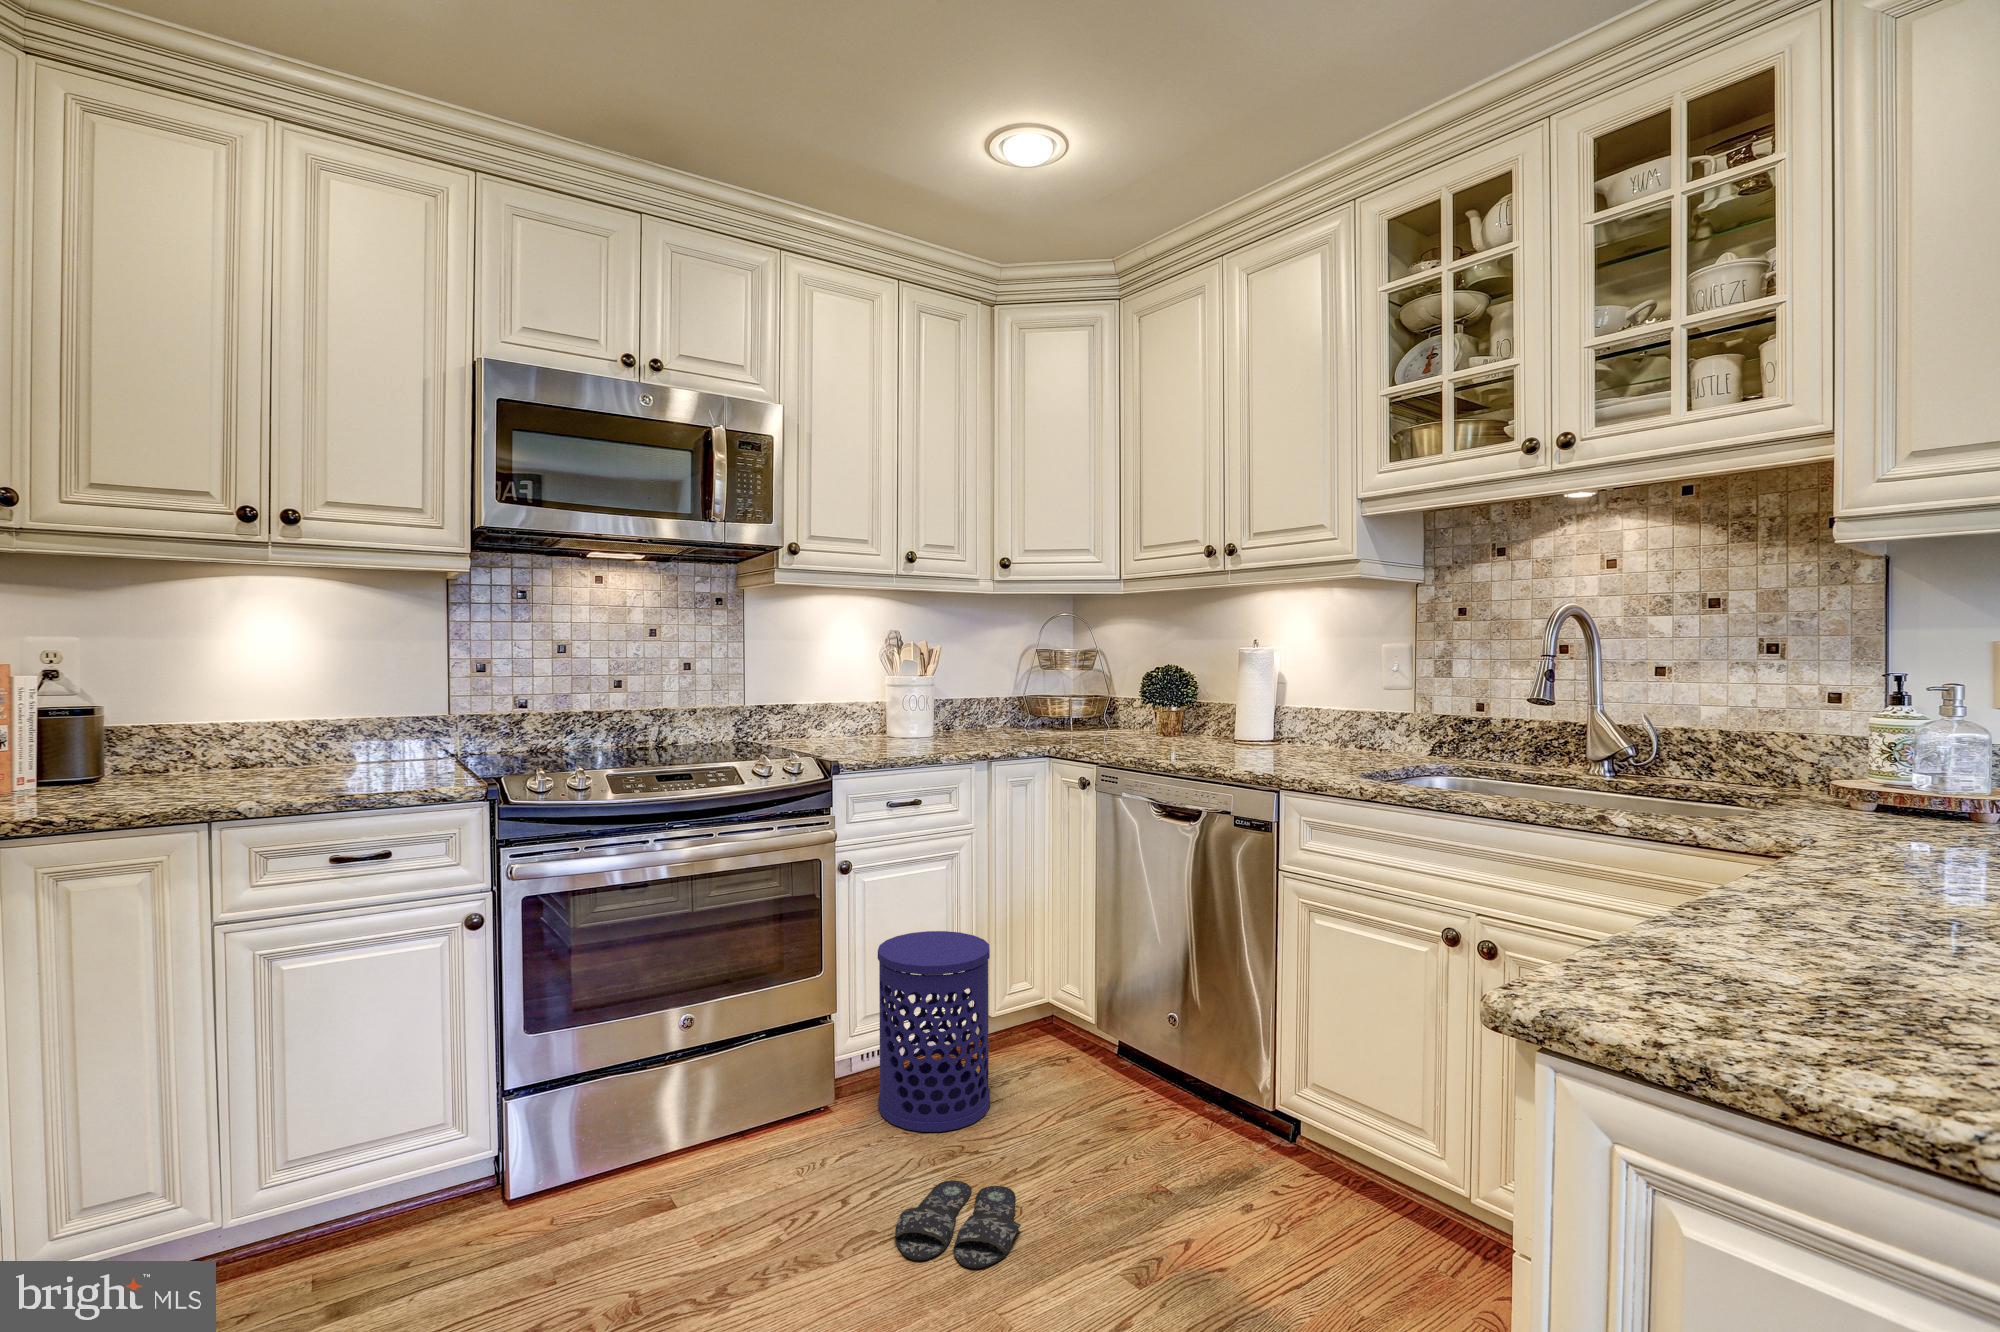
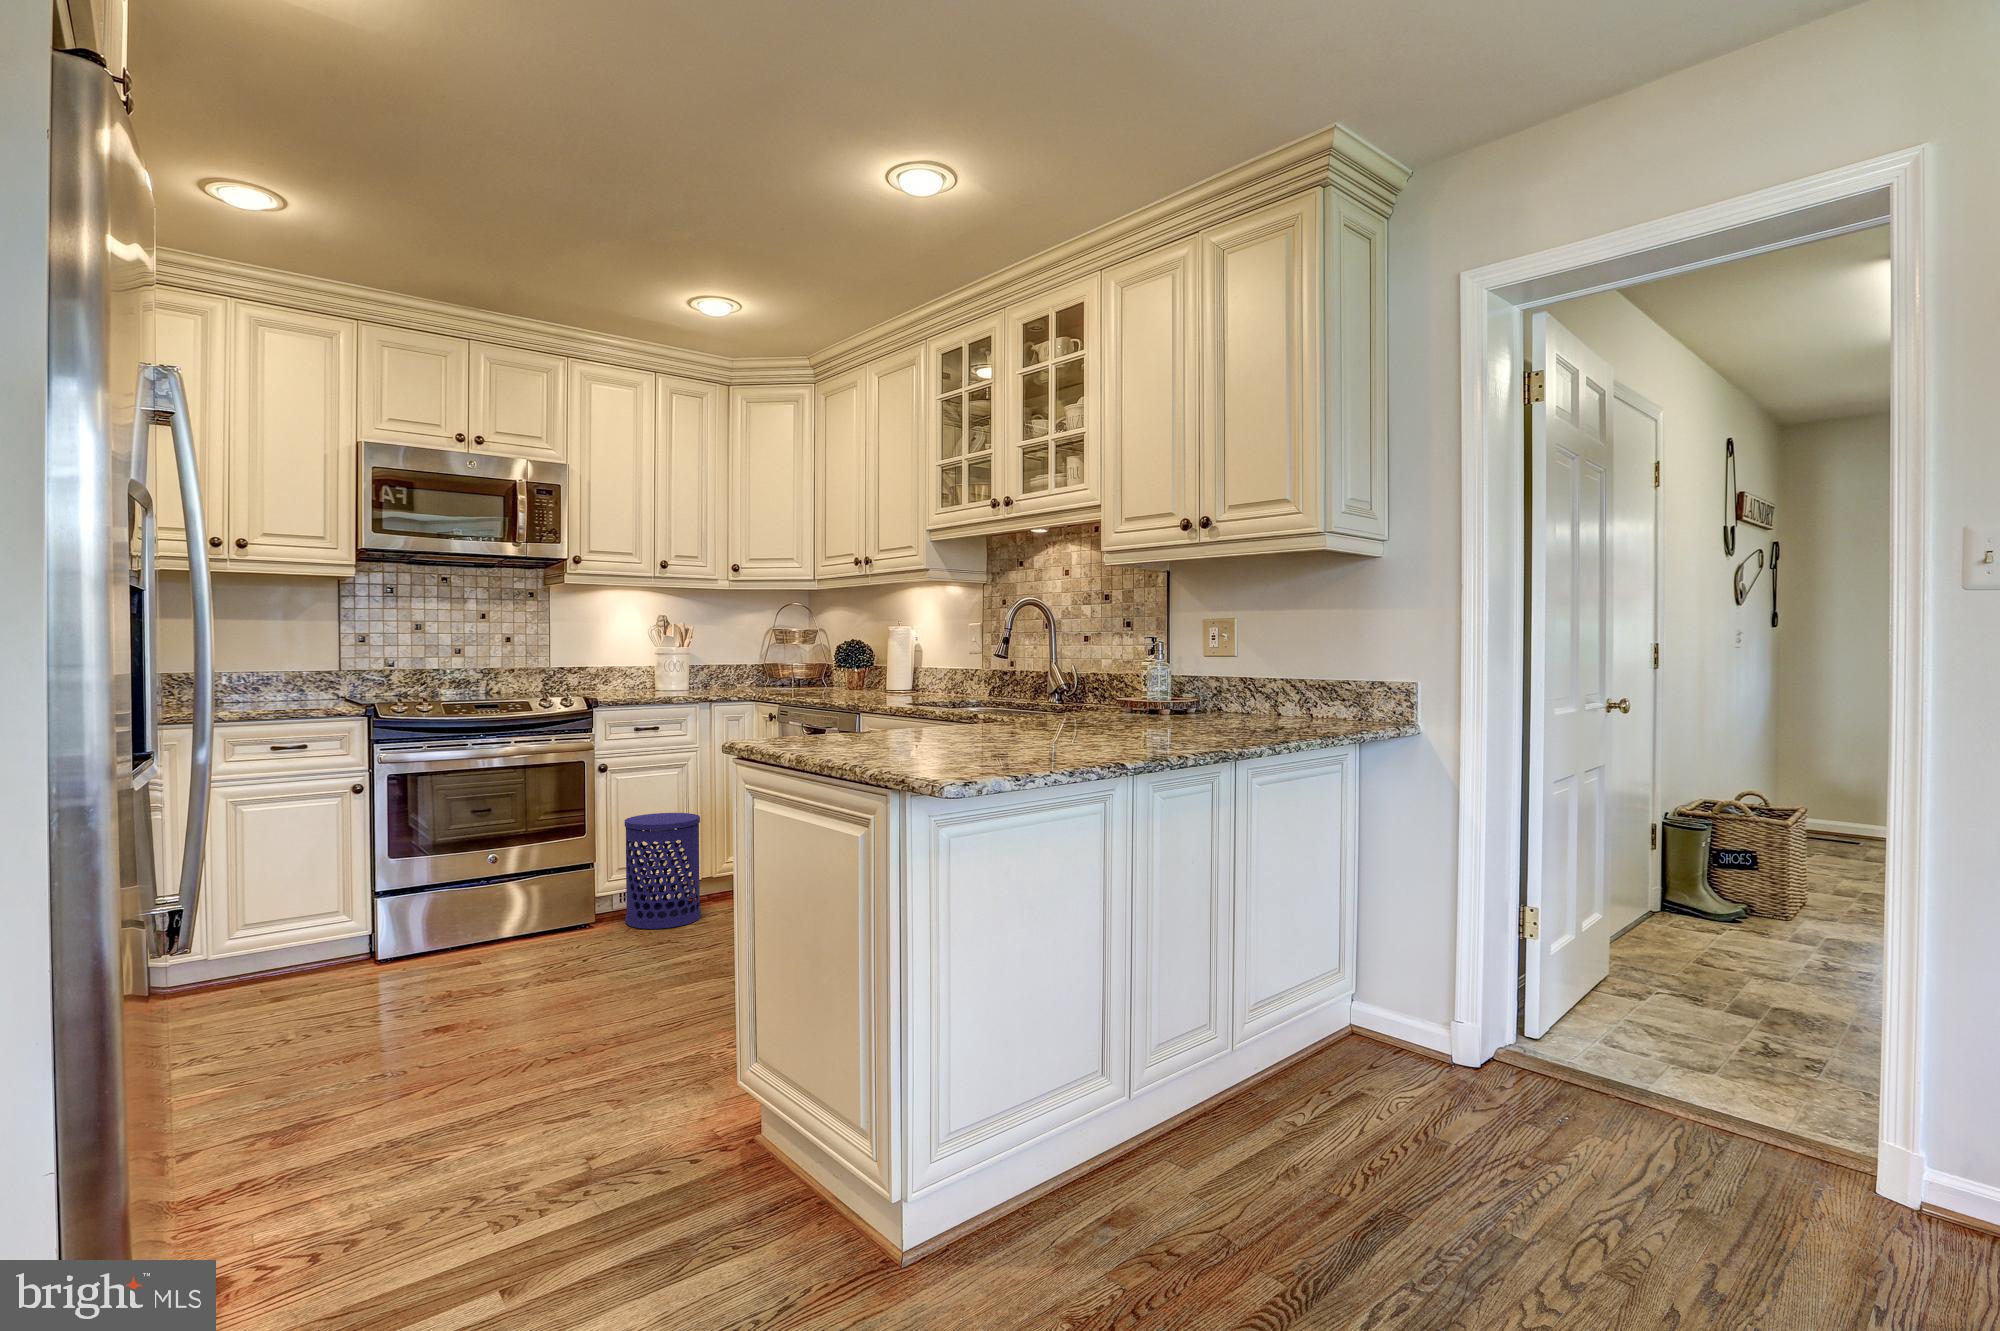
slippers: present [895,1180,1021,1268] -> none [609,945,691,970]

